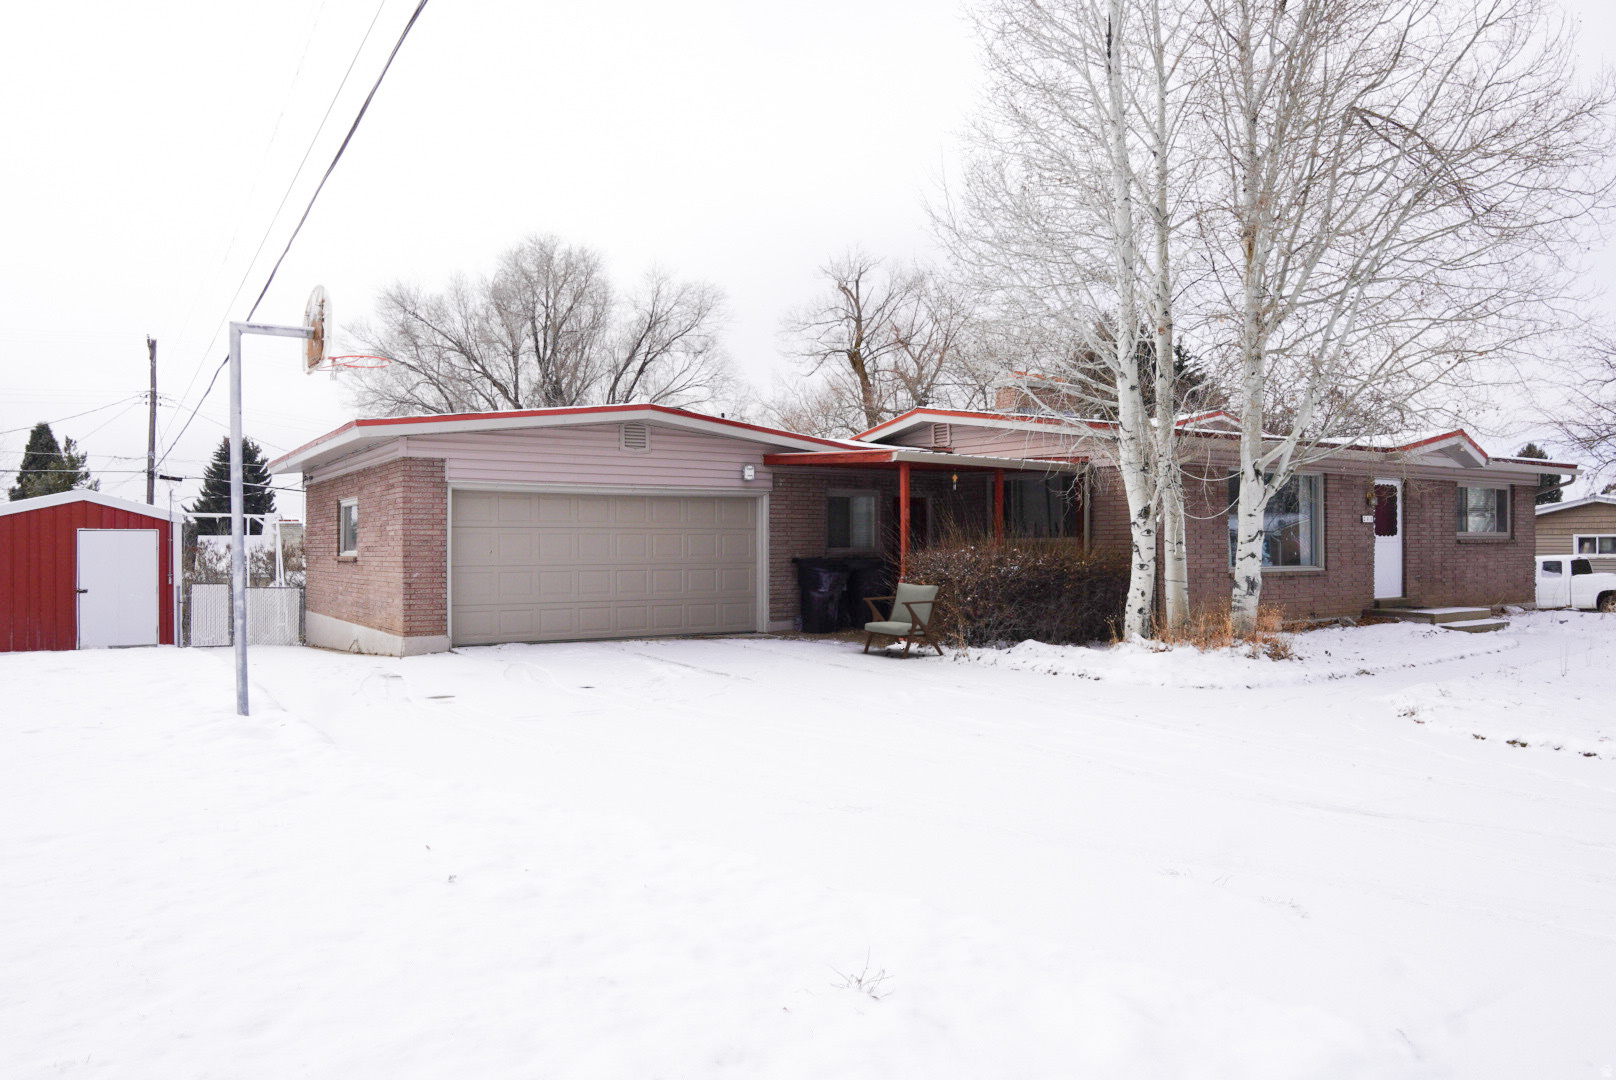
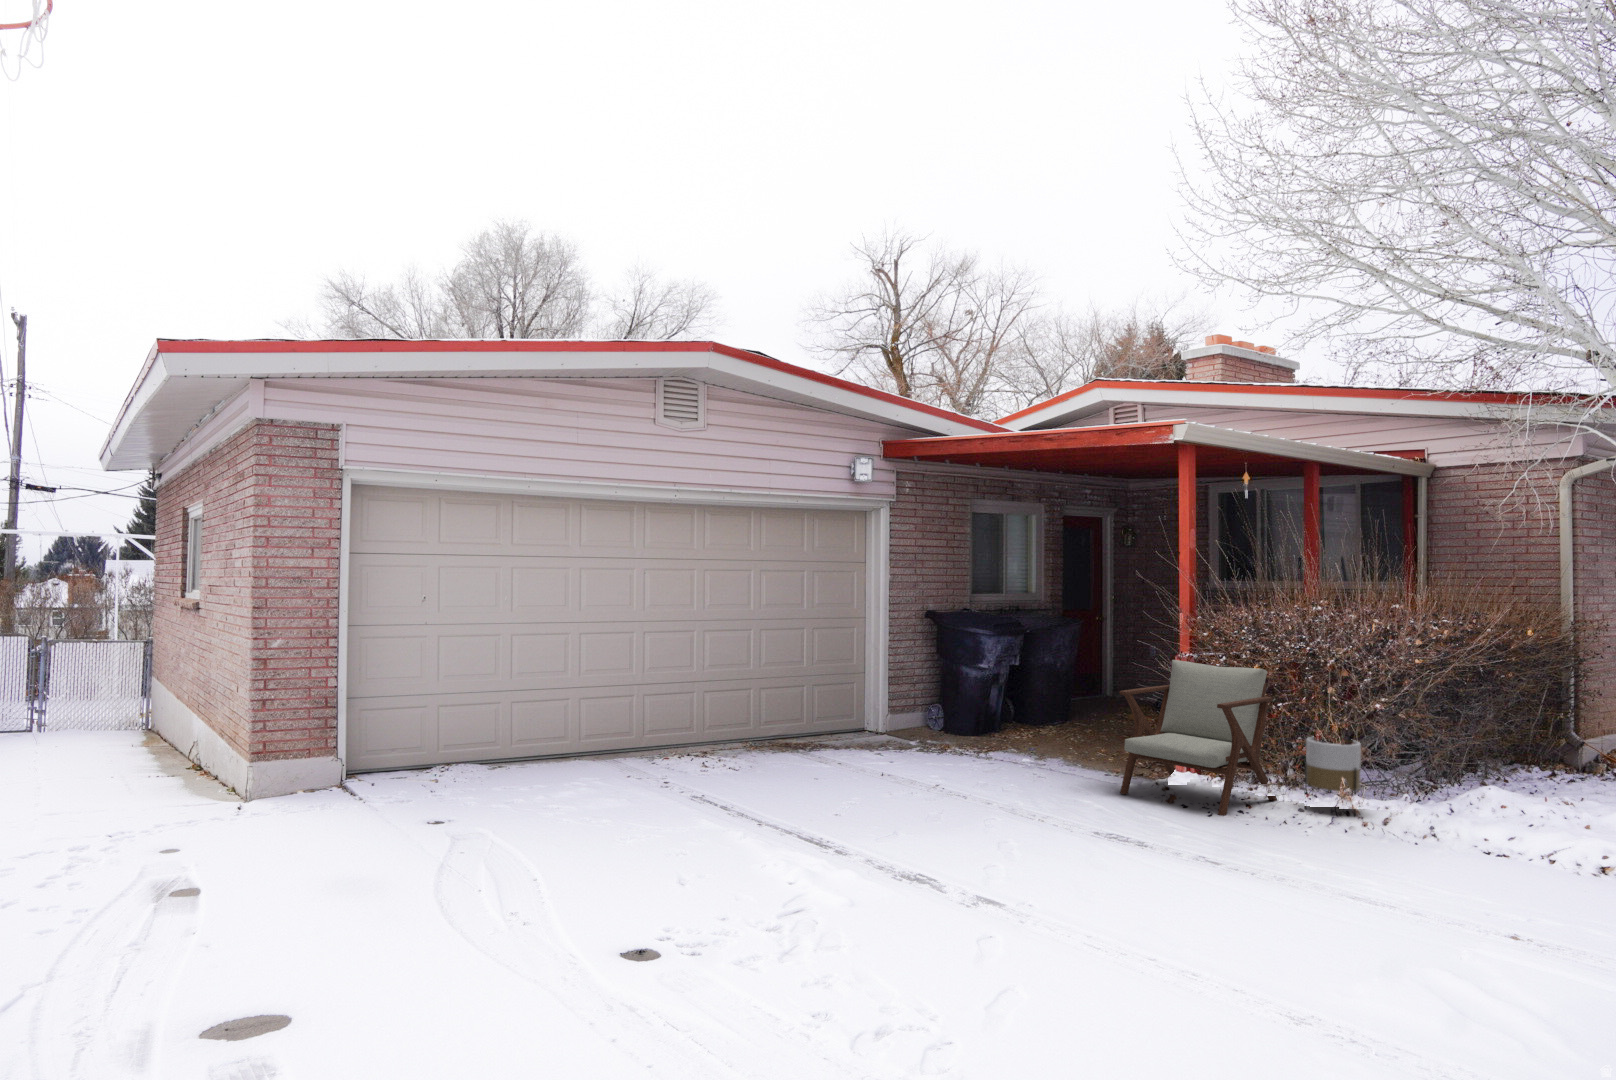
planter: none [952,621,979,660] -> present [1305,737,1361,816]

